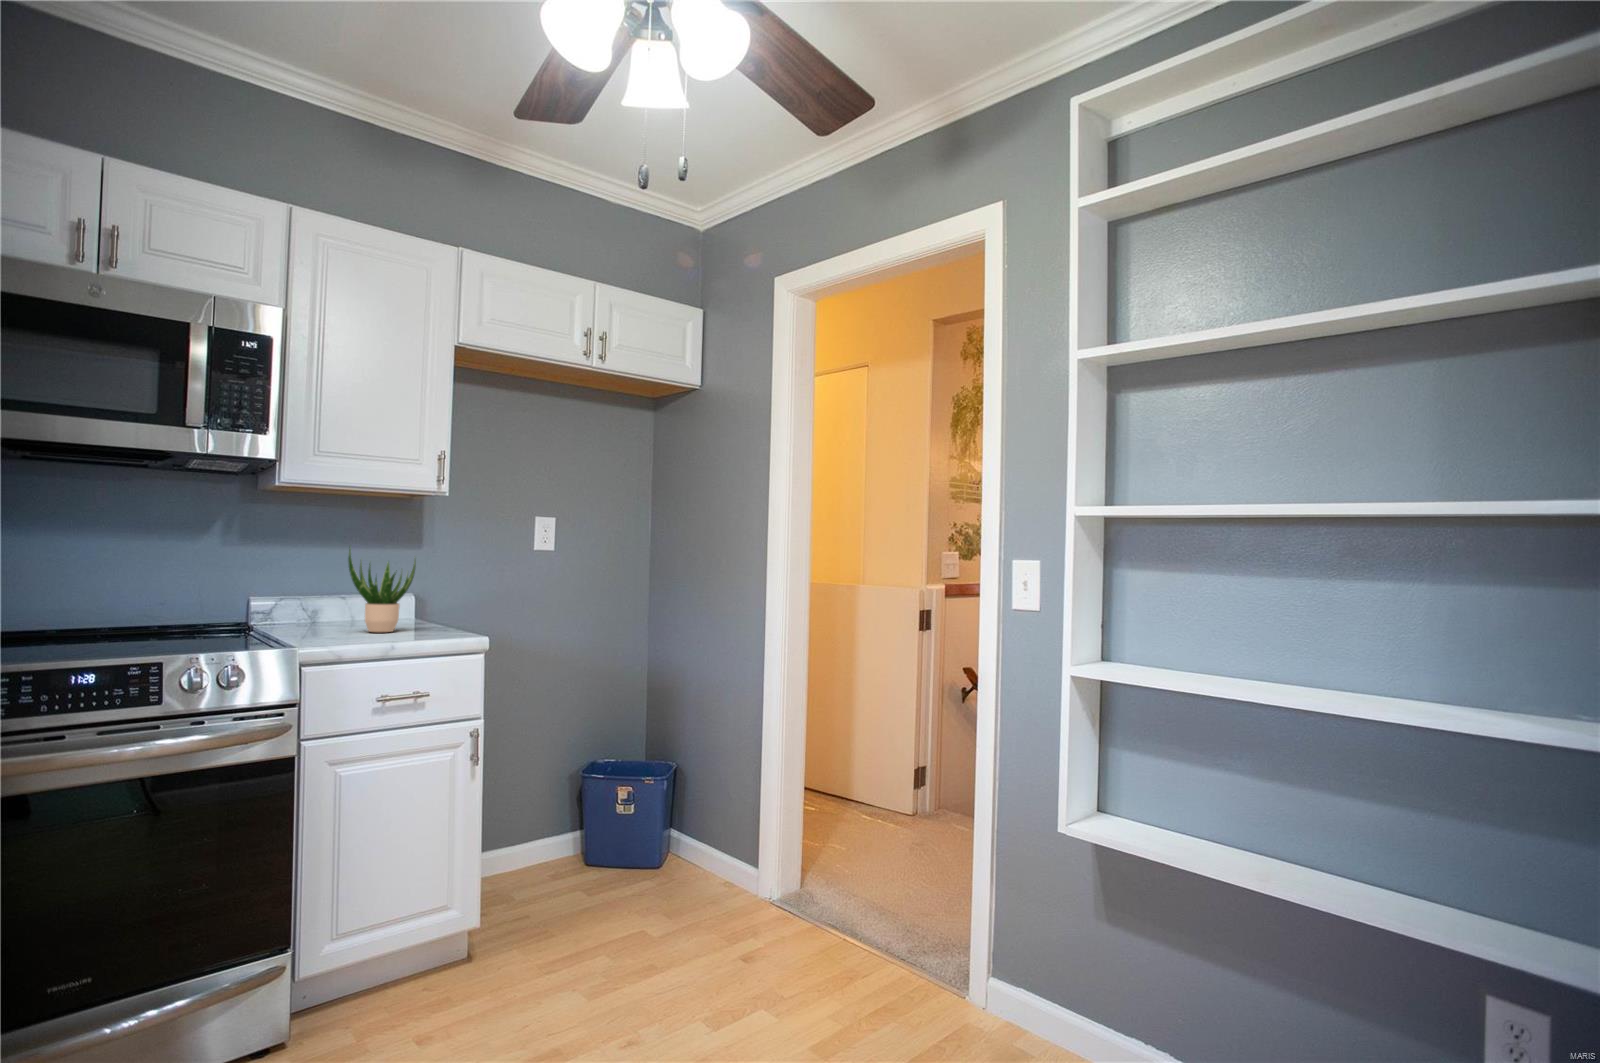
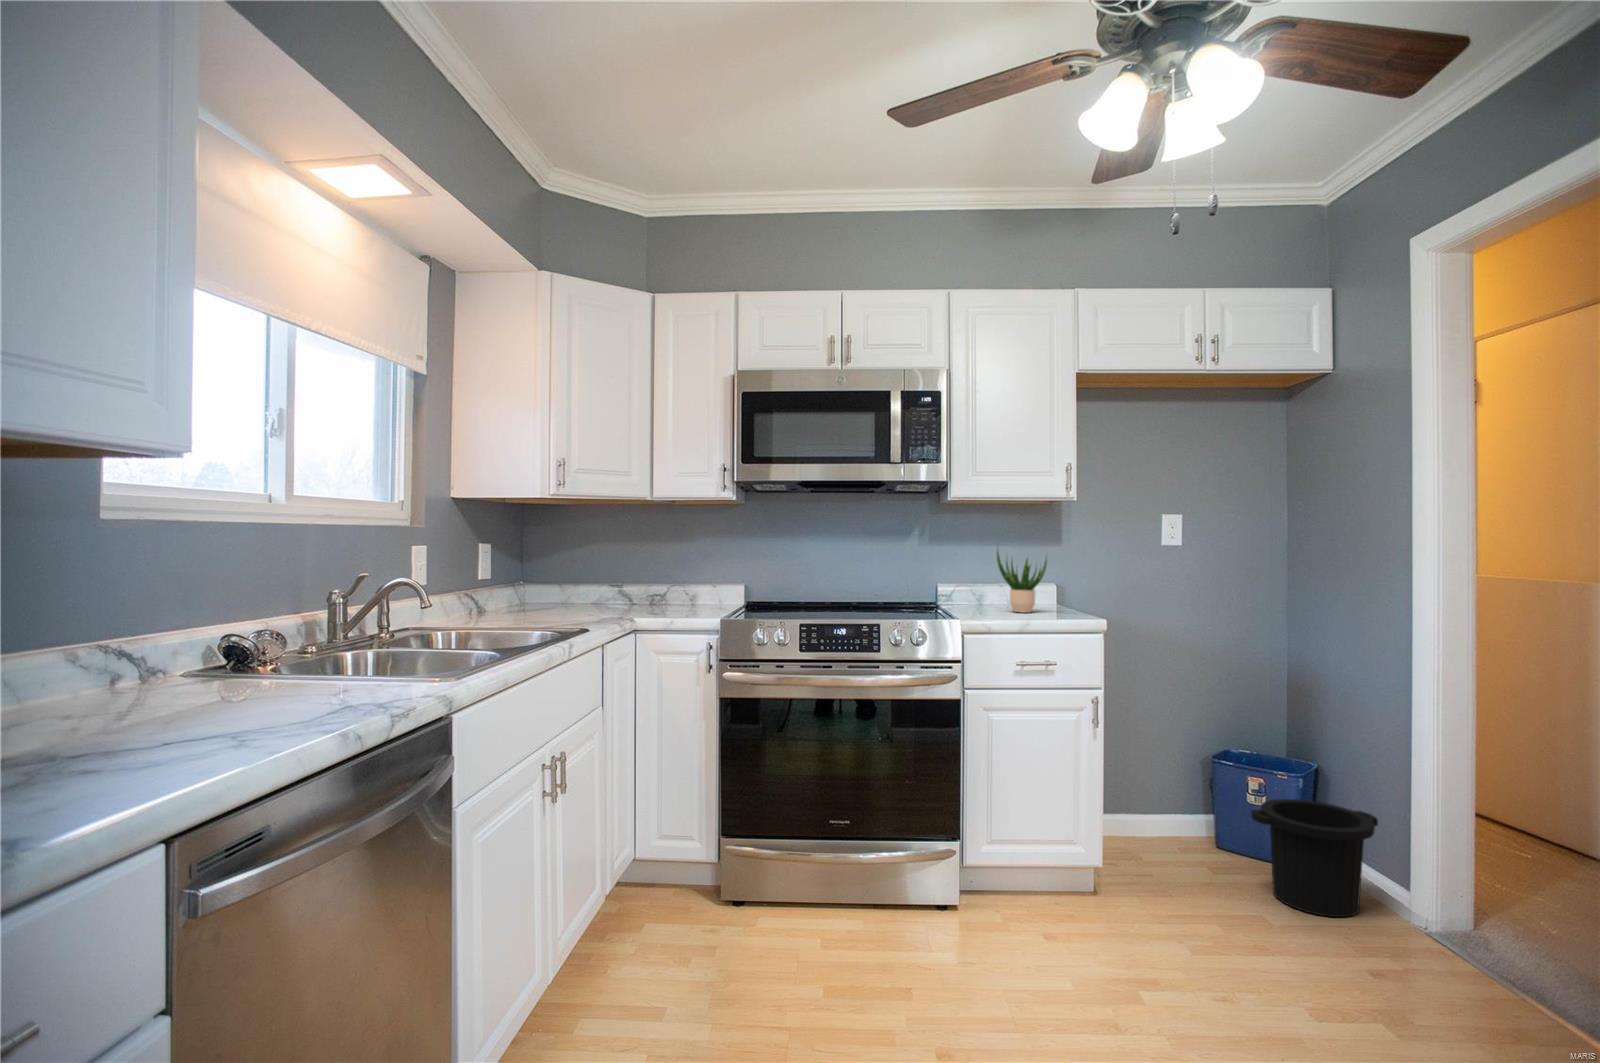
trash can: none [627,798,729,911] -> present [1251,799,1378,917]

